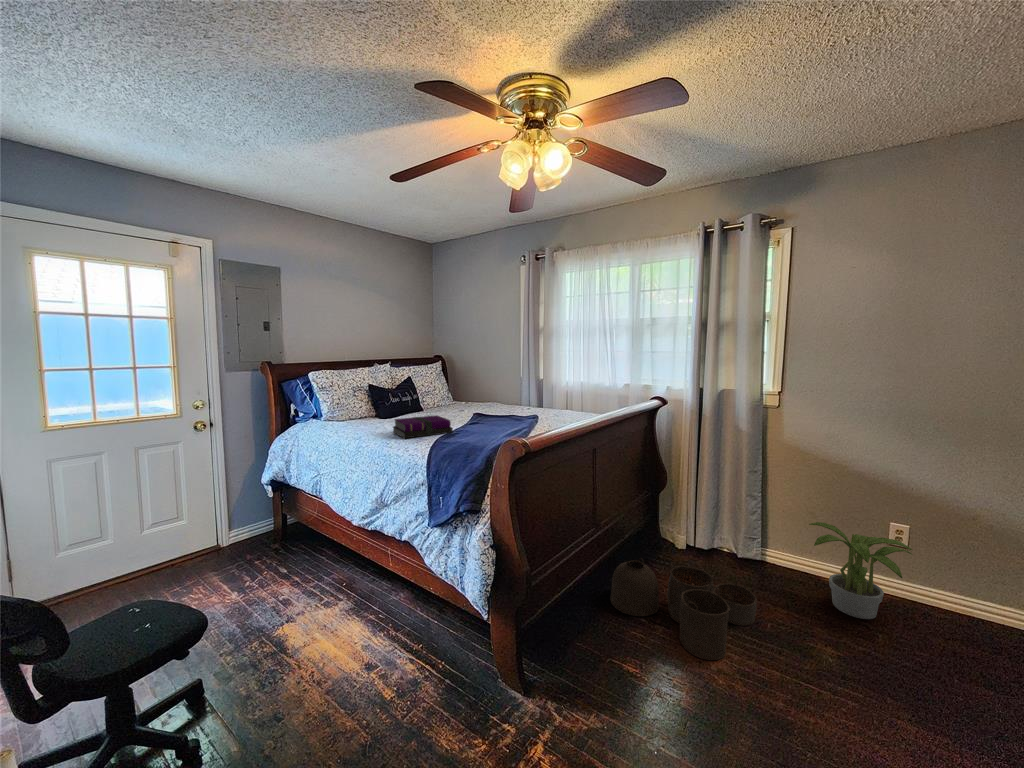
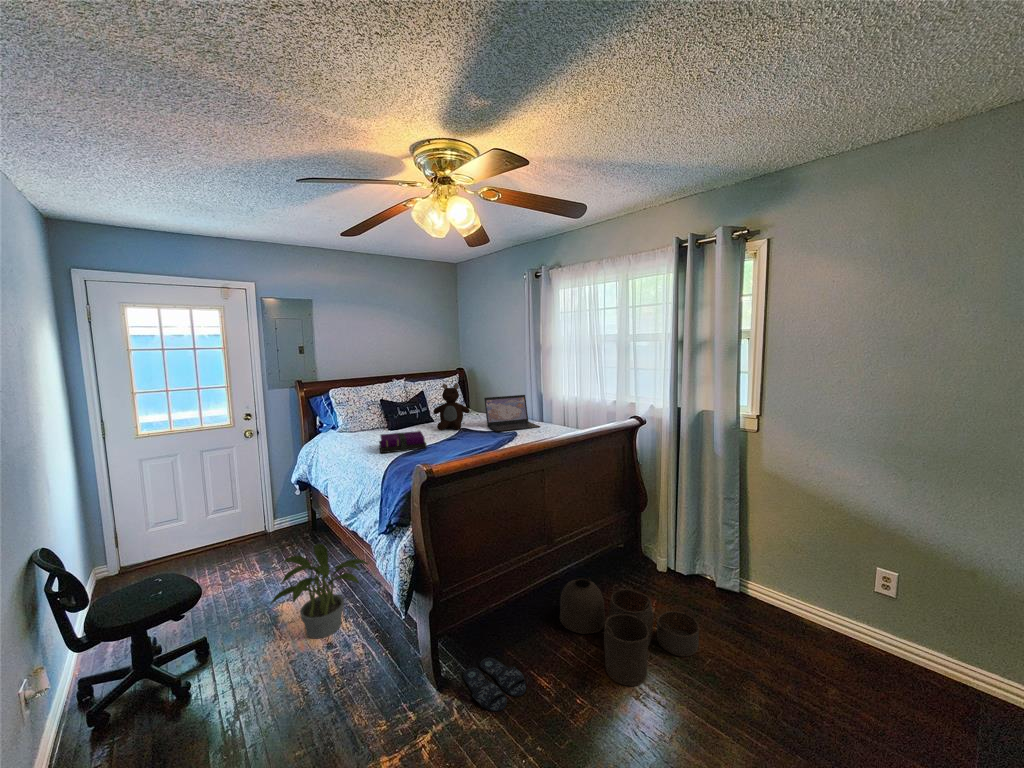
teddy bear: none [433,367,472,417] -> present [433,384,469,430]
laptop: none [490,380,551,417] -> present [484,395,540,432]
potted plant: present [809,522,912,619] -> present [270,544,368,639]
slippers: none [543,652,619,708] -> present [463,657,526,711]

